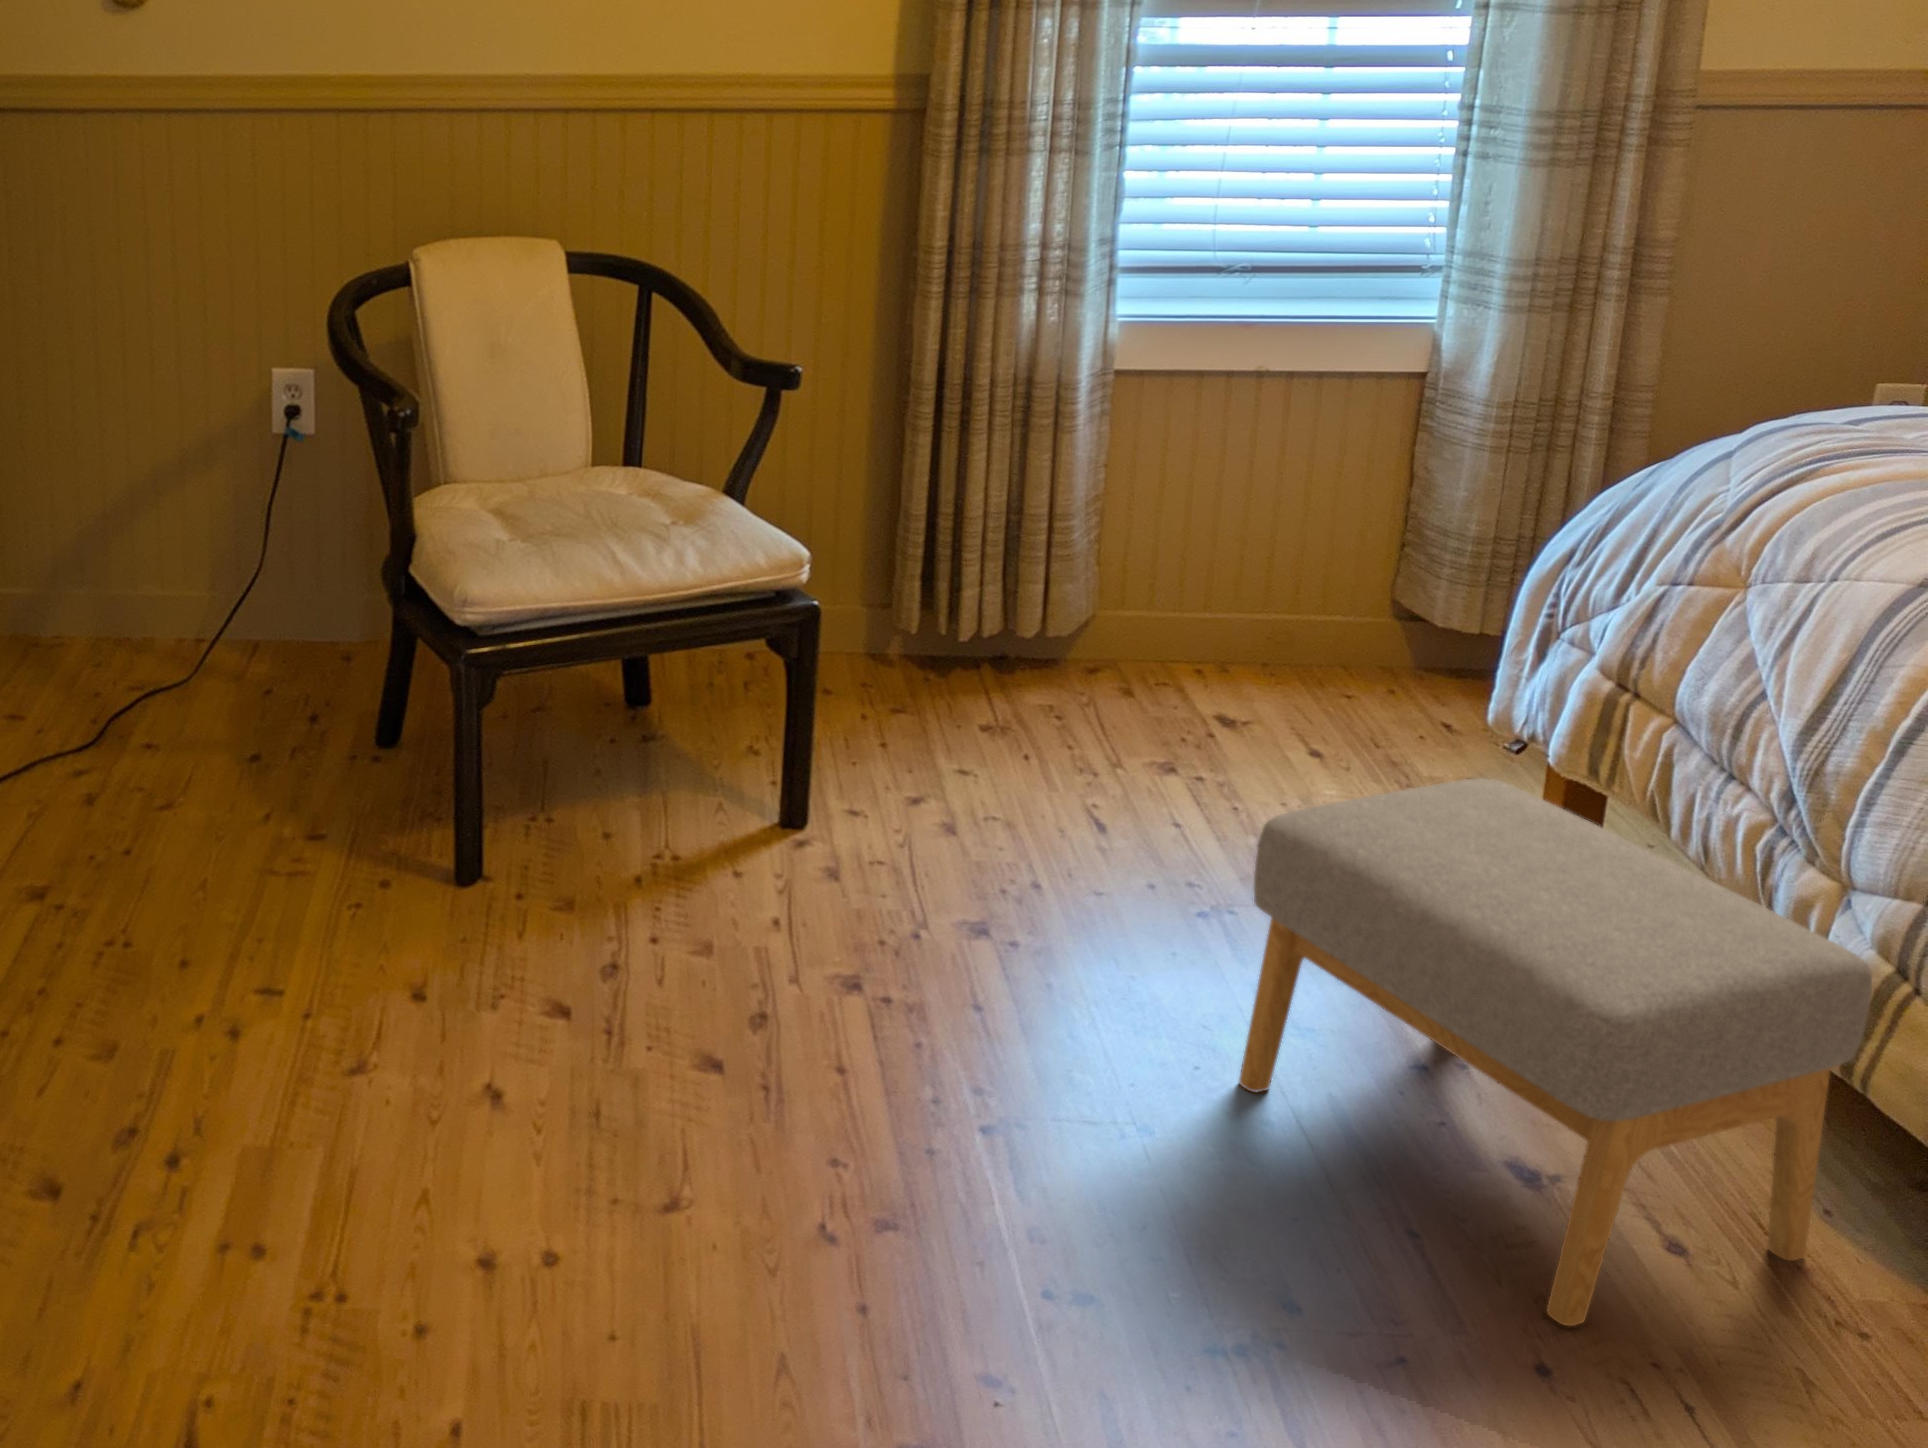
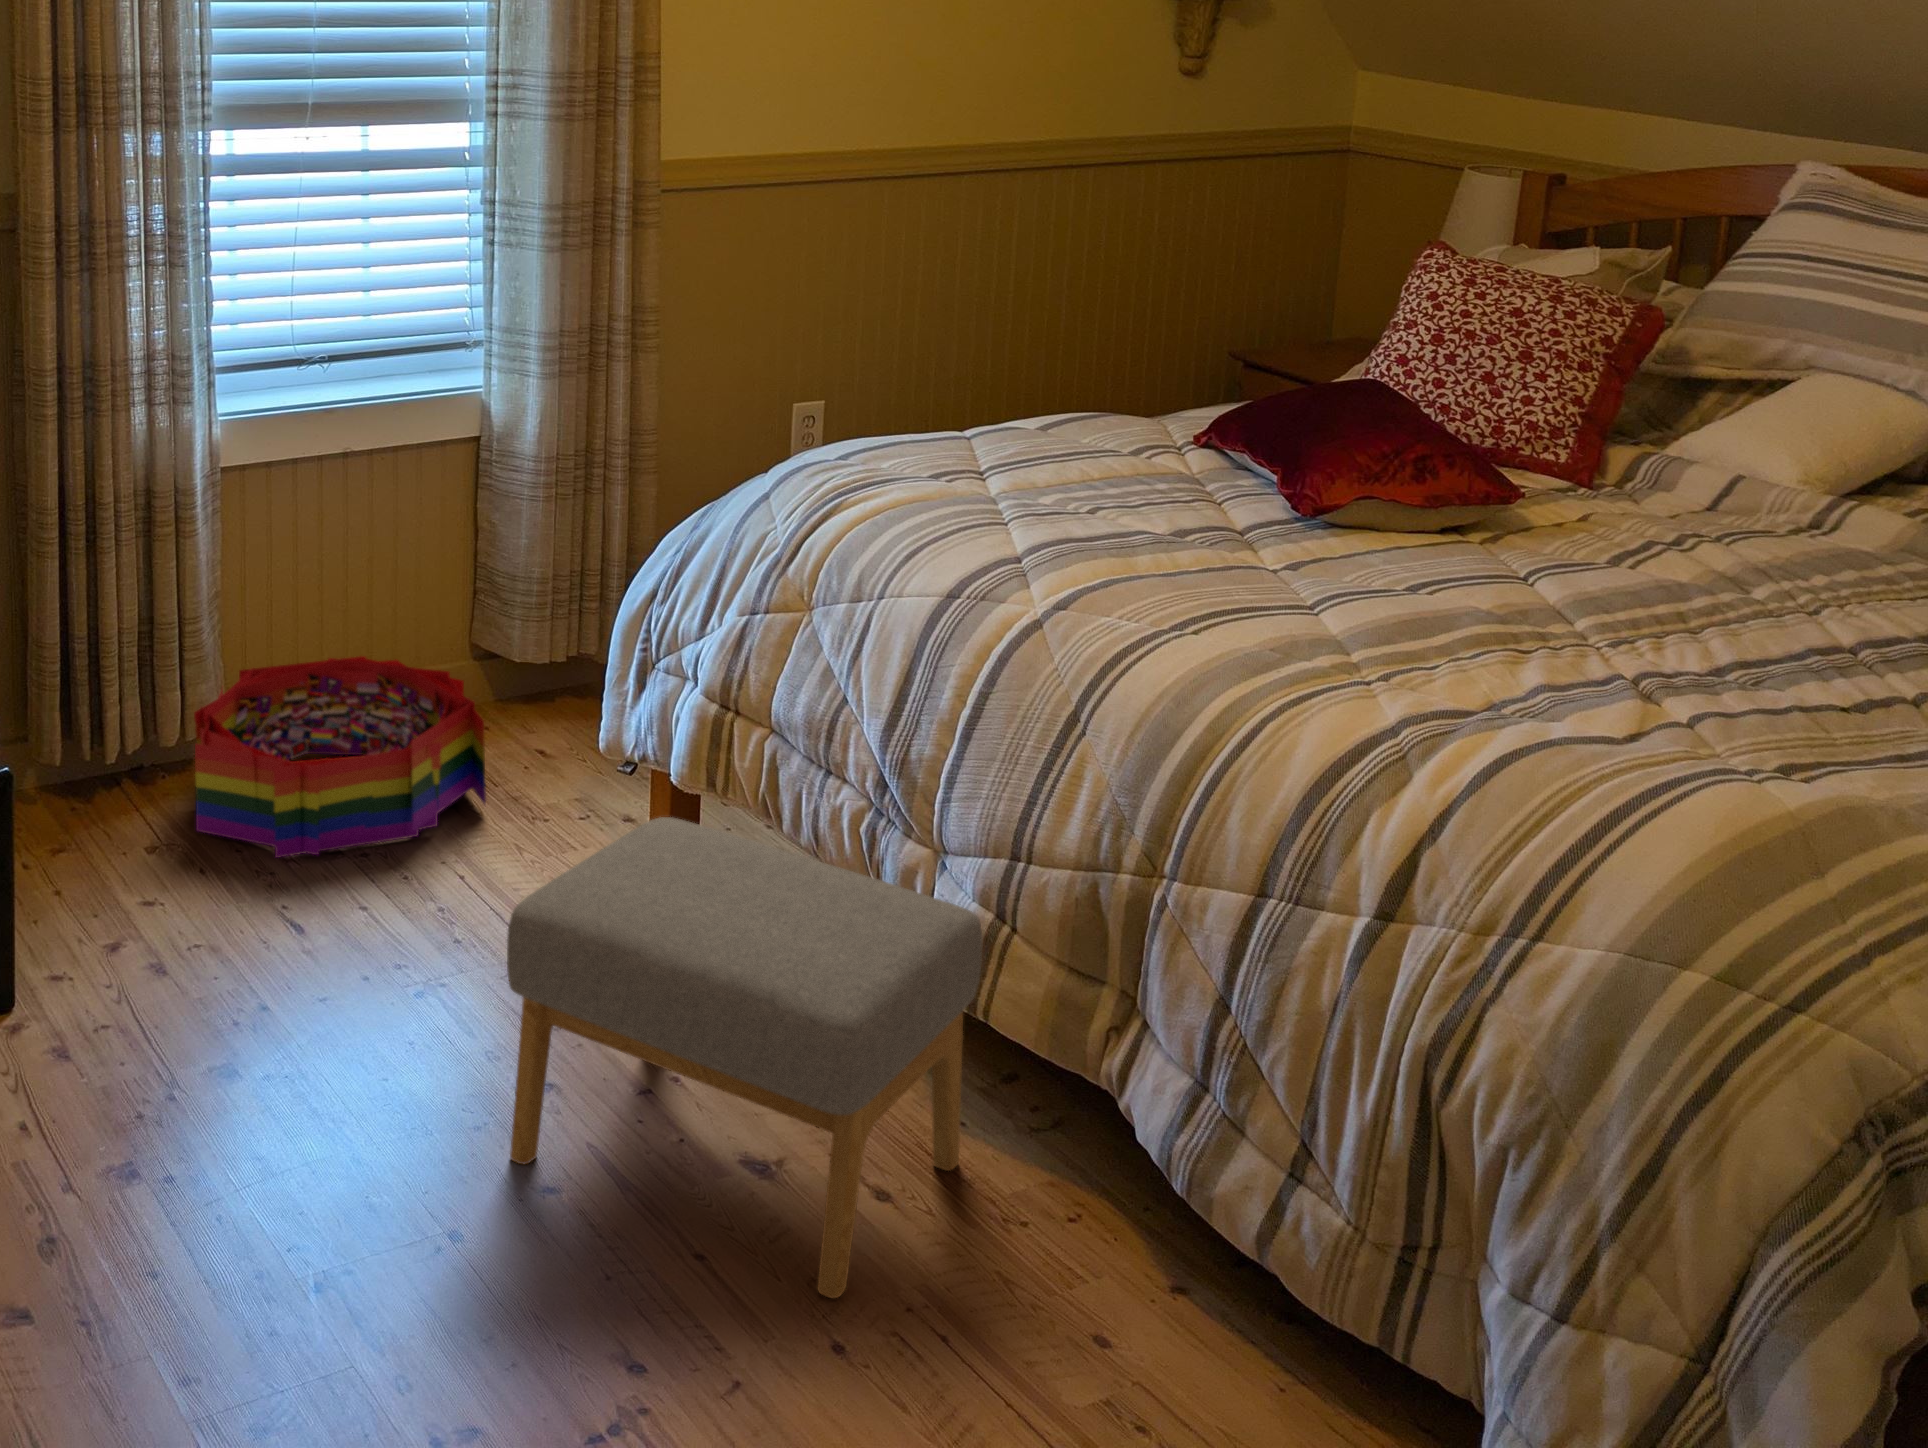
storage bin: none [1035,582,1361,779] -> present [194,656,486,858]

